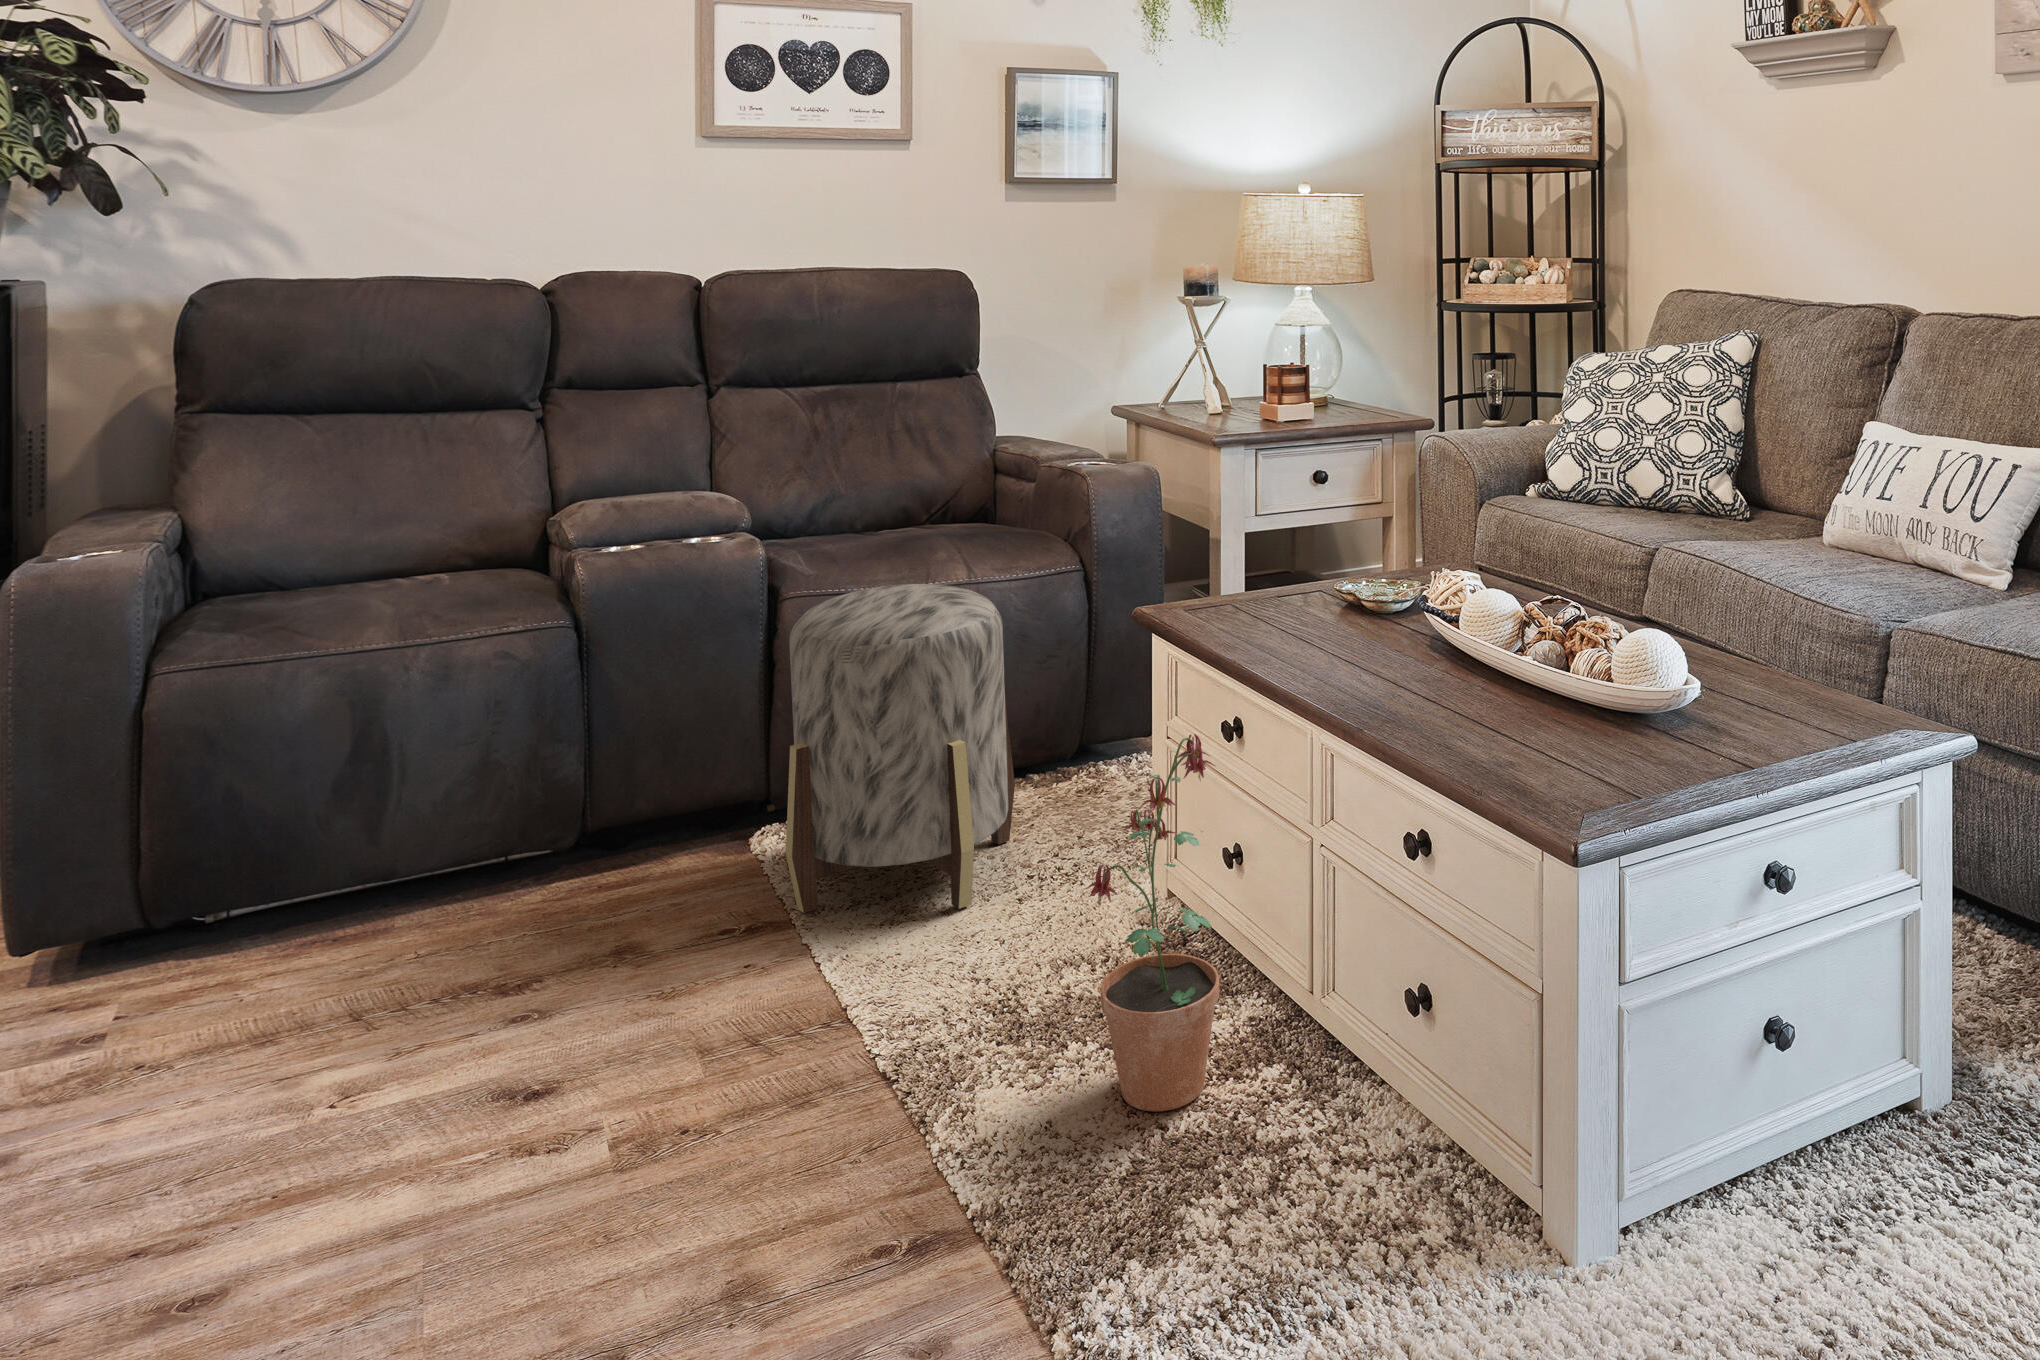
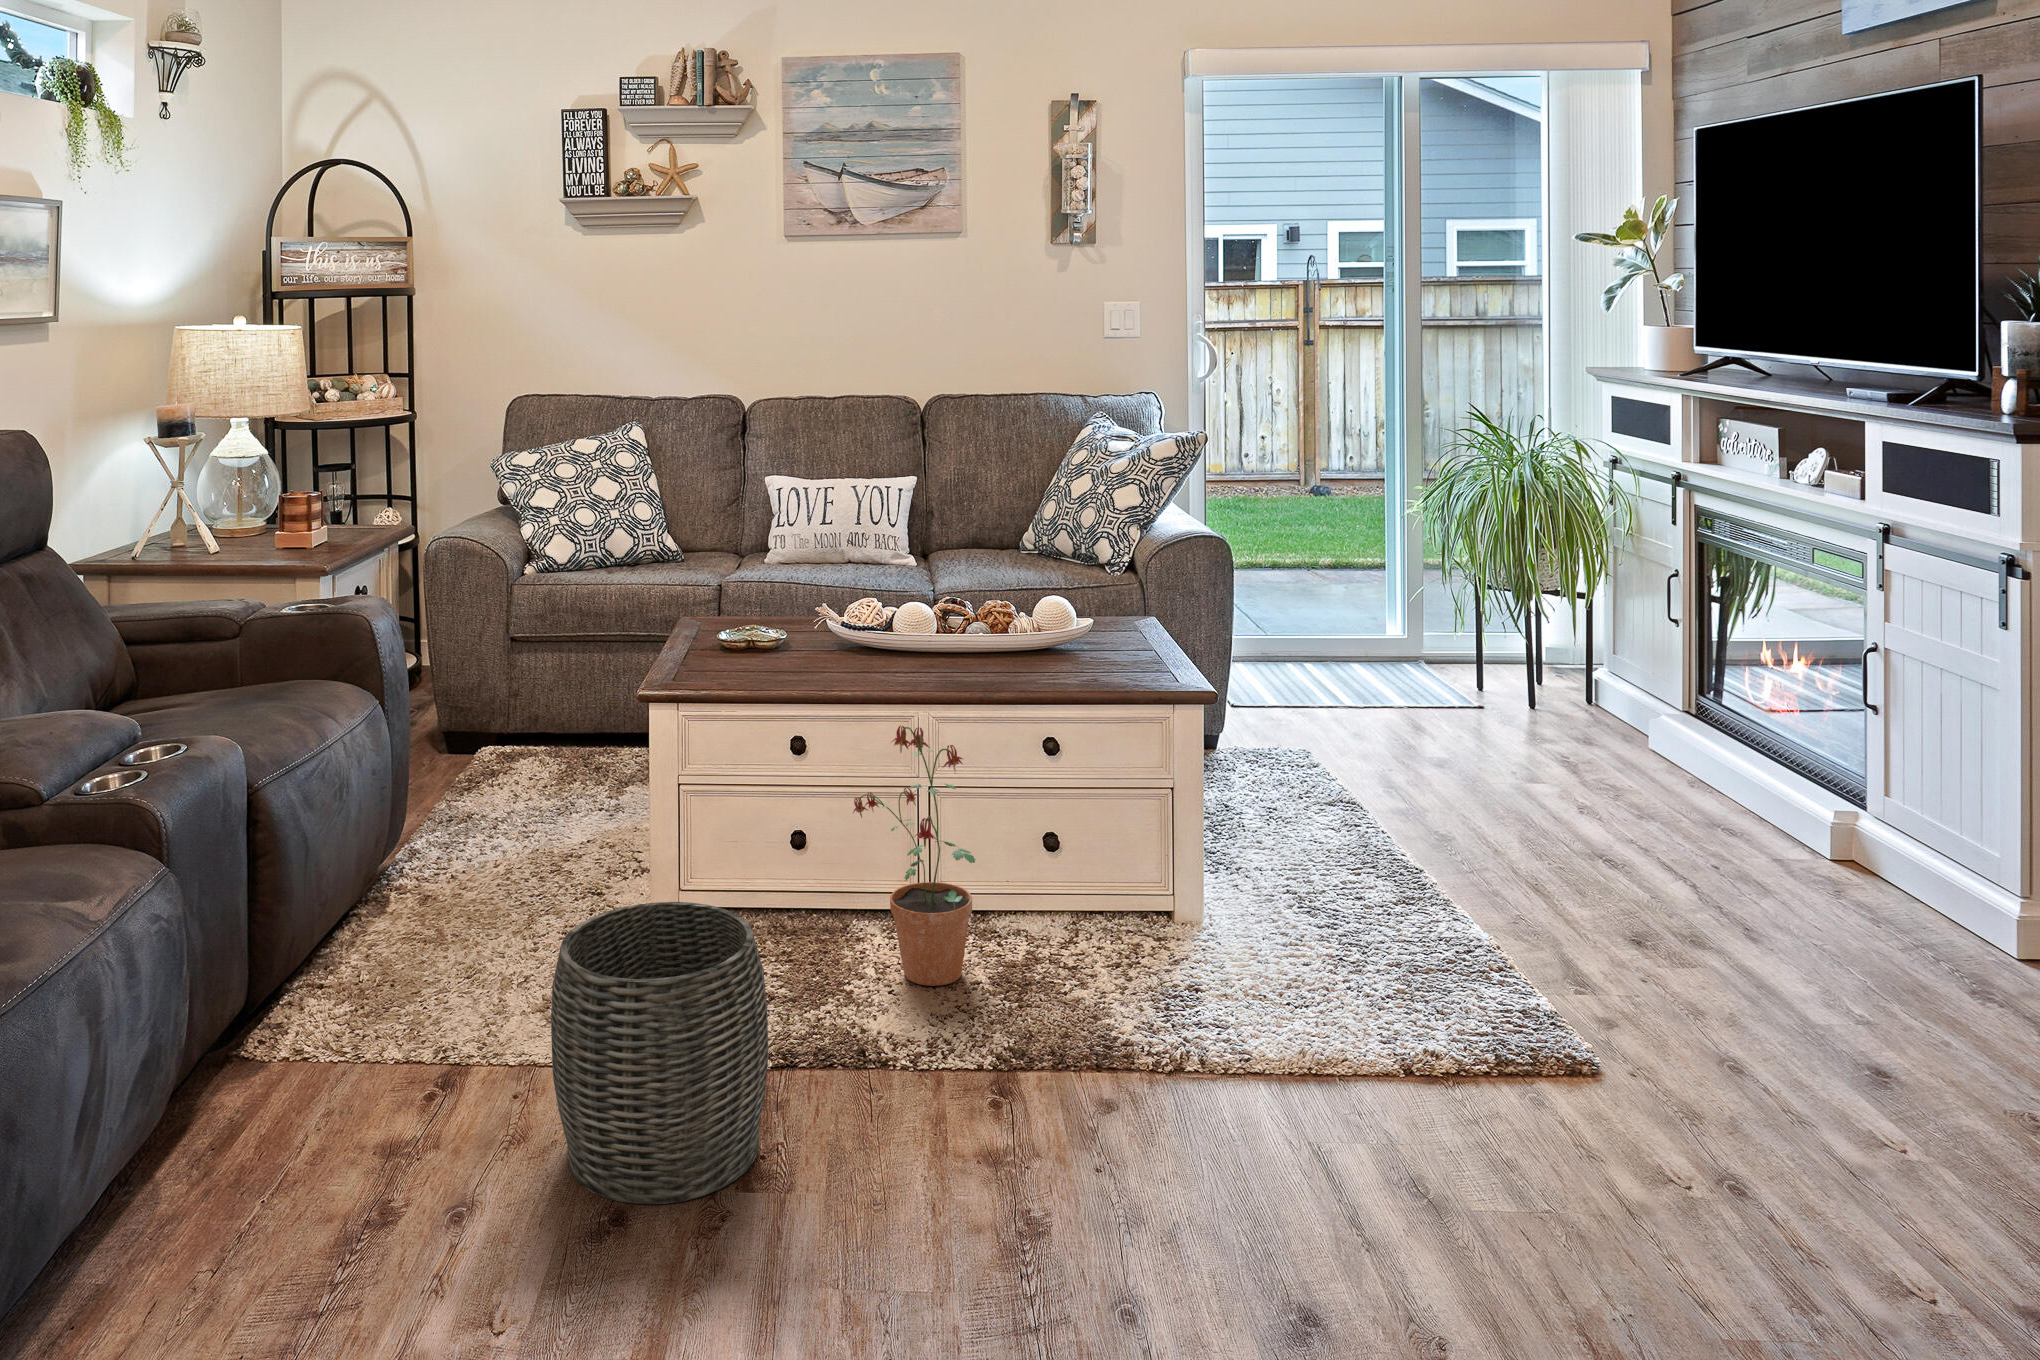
ottoman: present [786,584,1015,913] -> none [367,714,597,1040]
woven basket: none [451,811,733,1155] -> present [551,902,768,1204]

